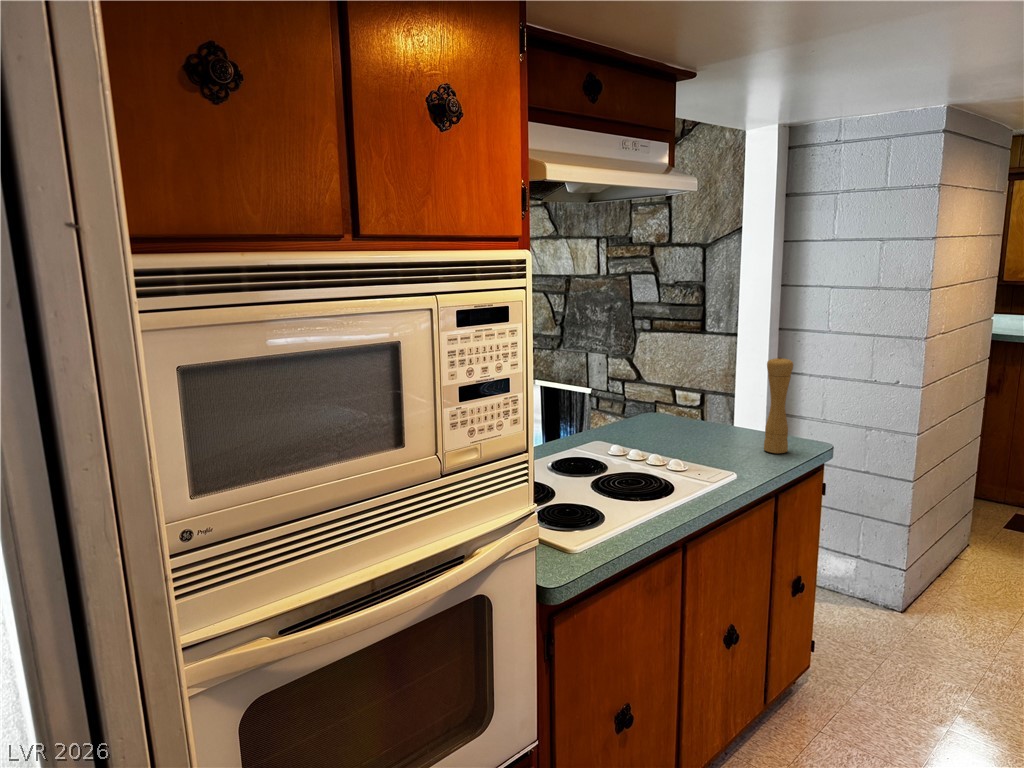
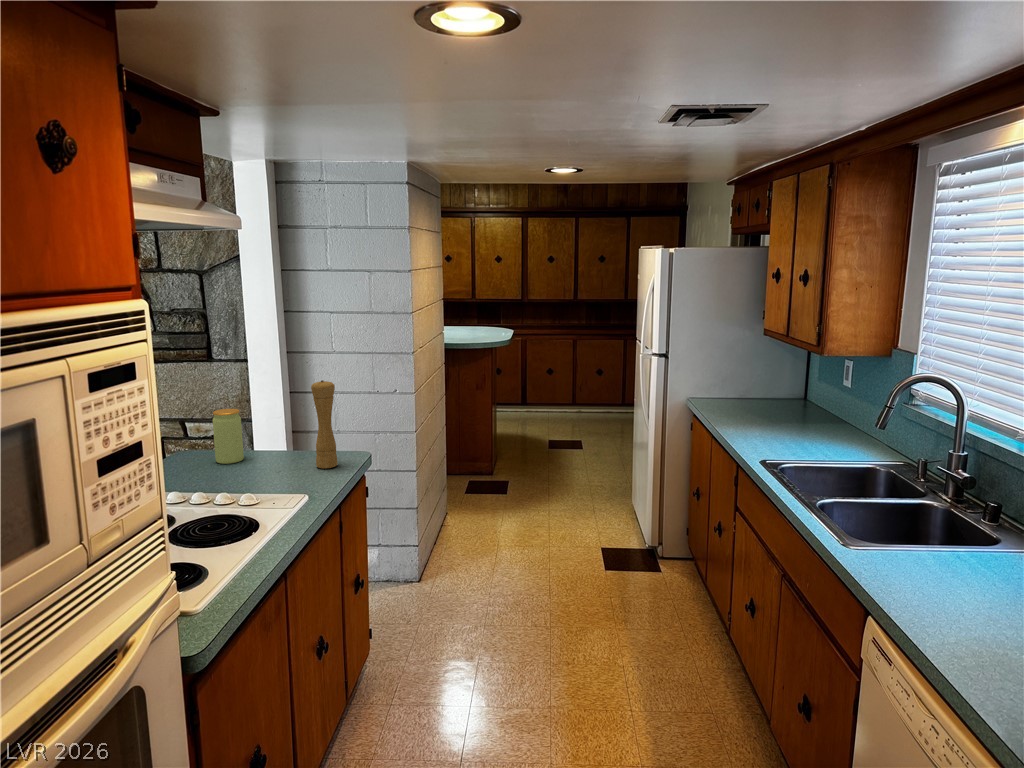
jar: none [673,377,701,431] -> present [213,409,244,464]

